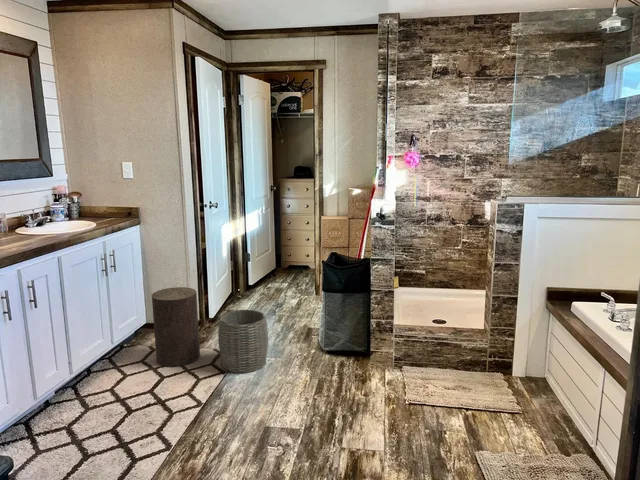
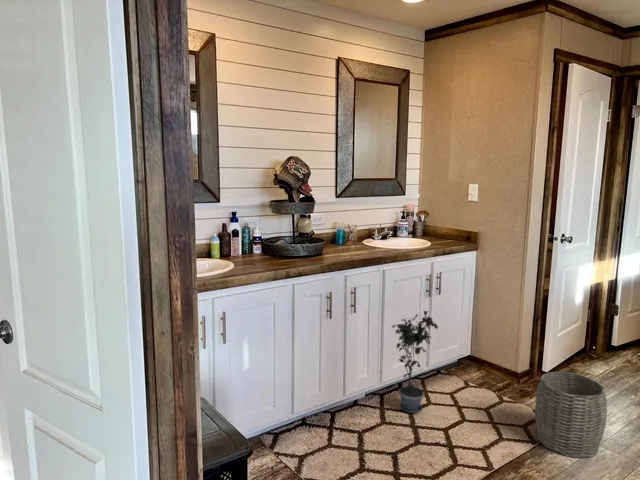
stool: present [152,287,200,367] -> none [465,324,520,416]
potted plant: none [80,289,127,392] -> present [392,311,438,413]

